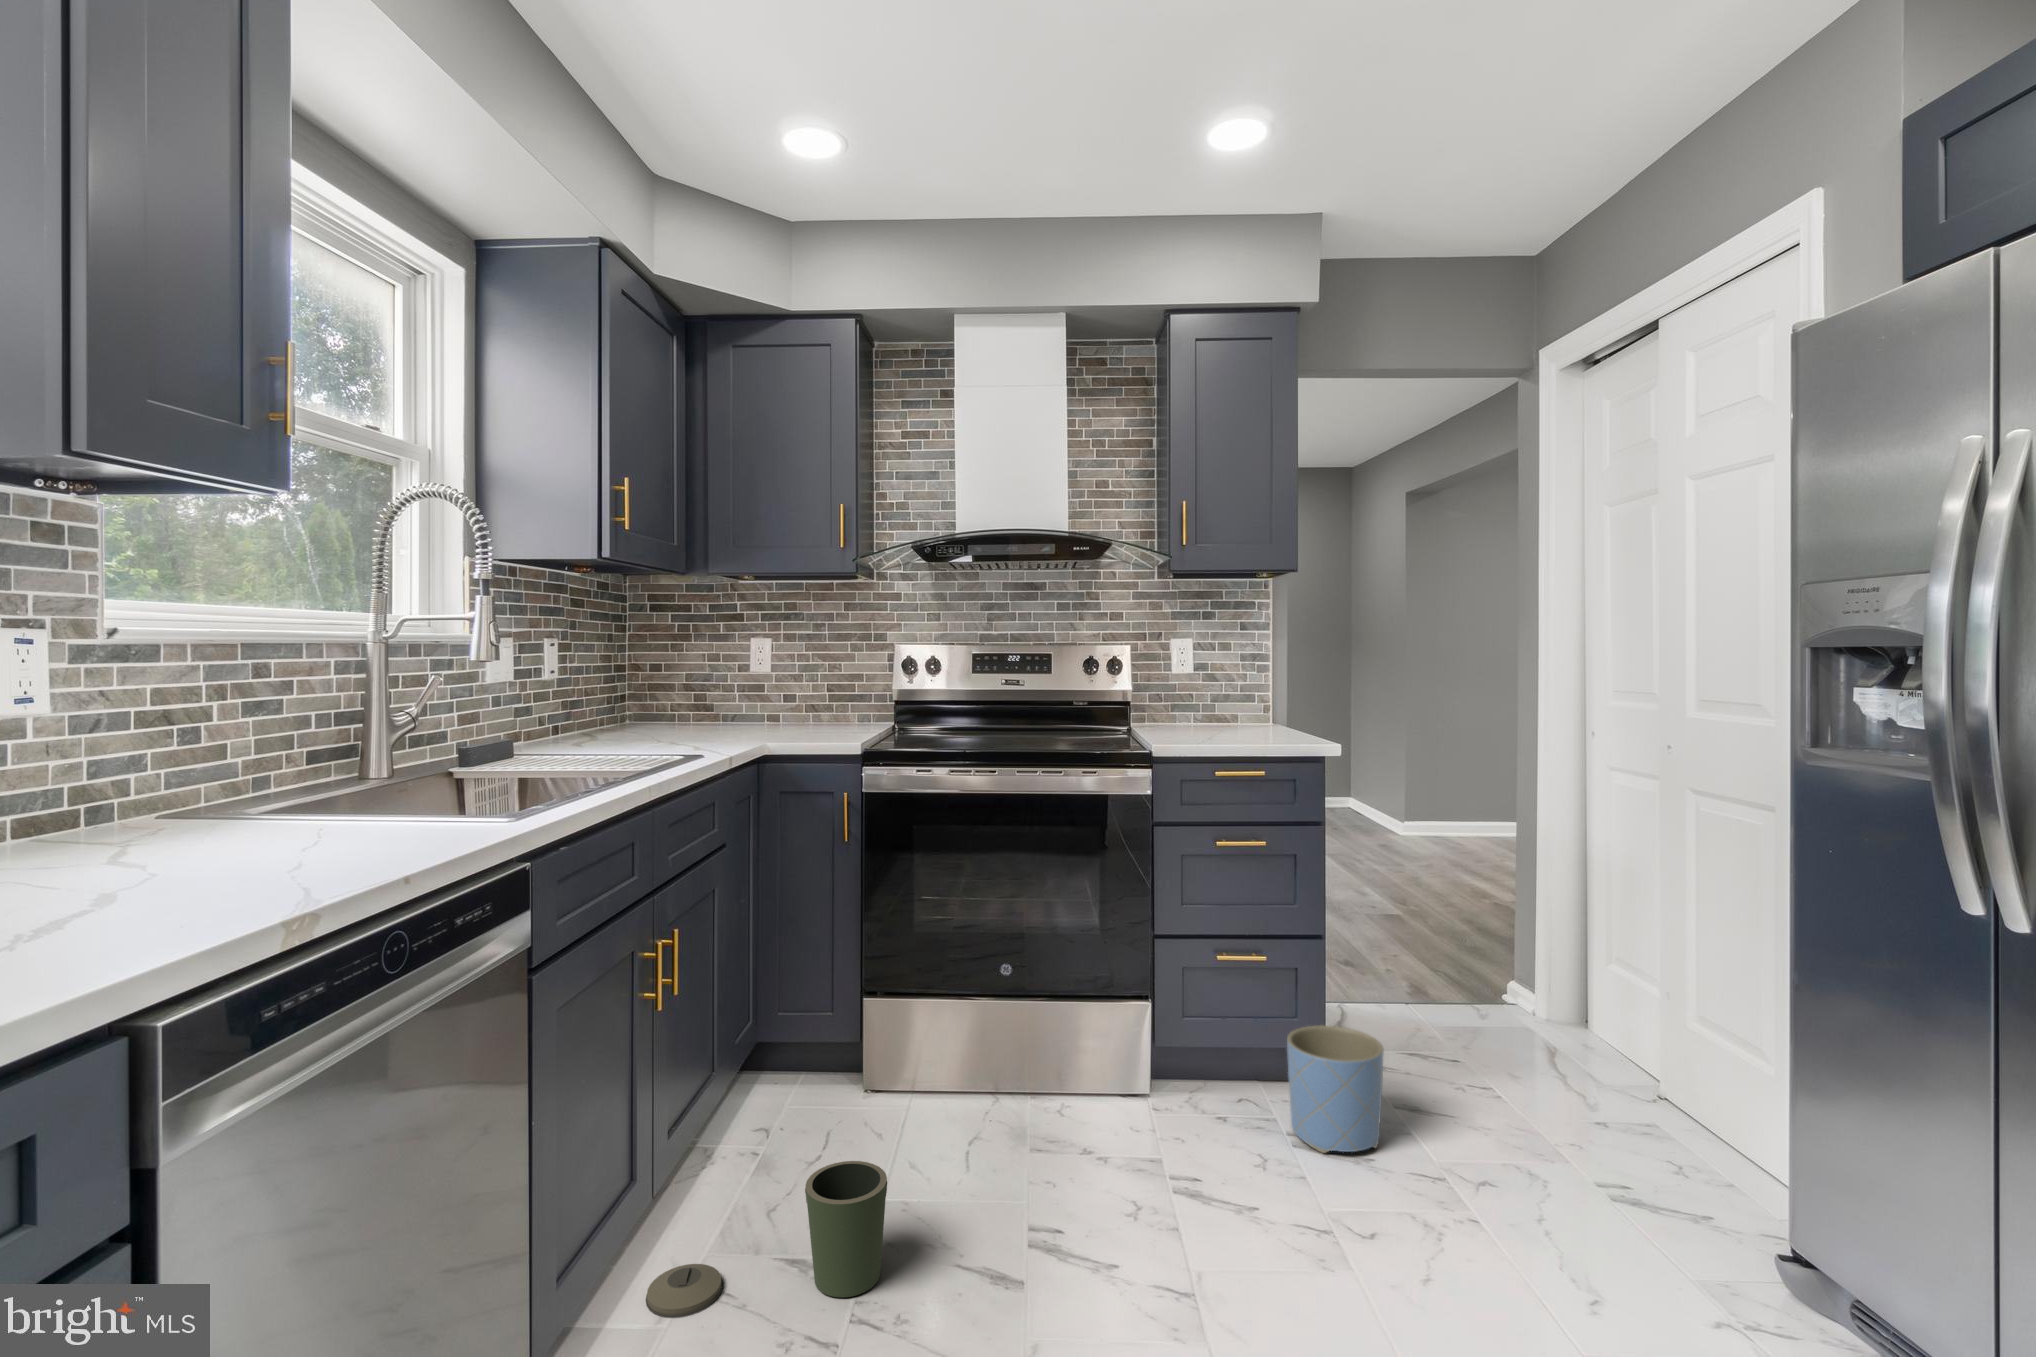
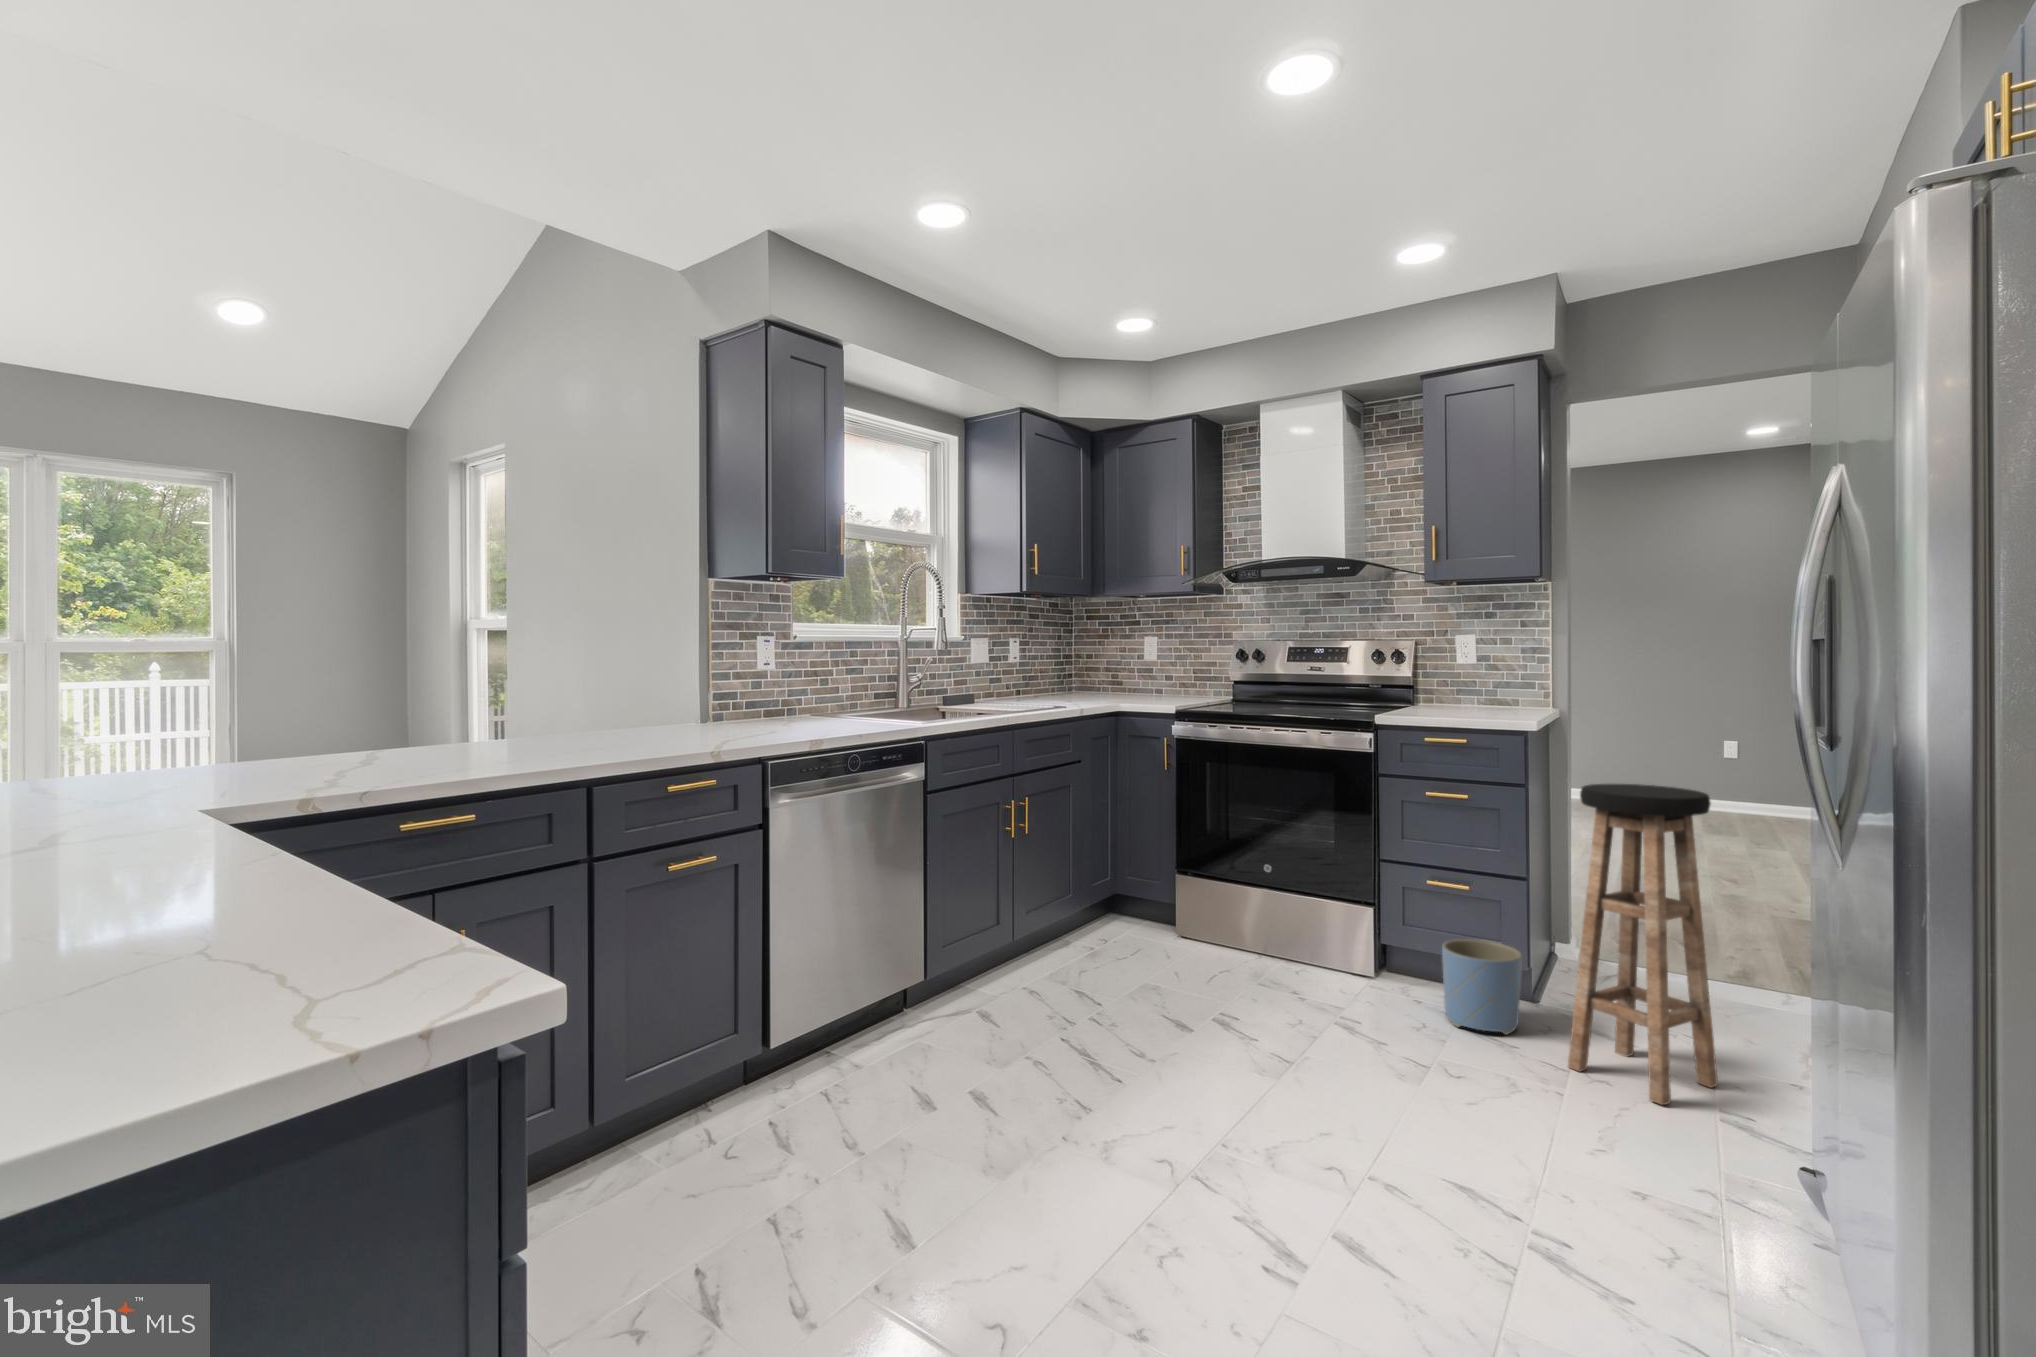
bar stool: none [1468,817,1615,1211] -> present [1568,784,1718,1105]
trash can: present [646,1161,887,1317] -> none [991,939,1113,1006]

